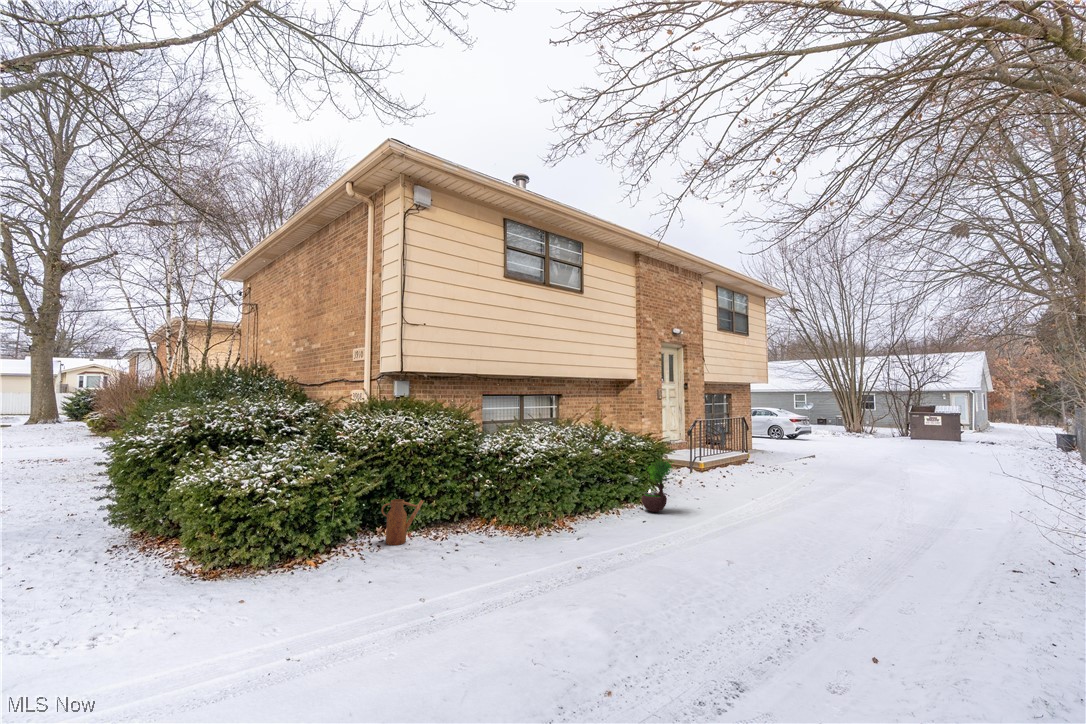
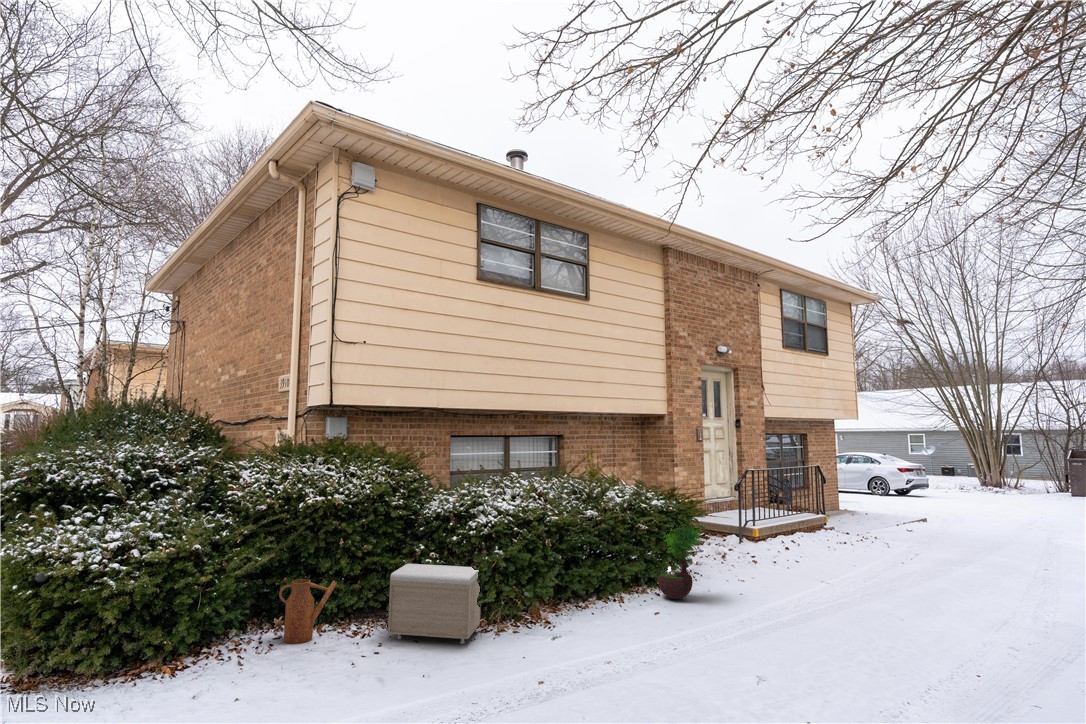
storage bench: none [462,488,526,543] -> present [388,564,480,644]

